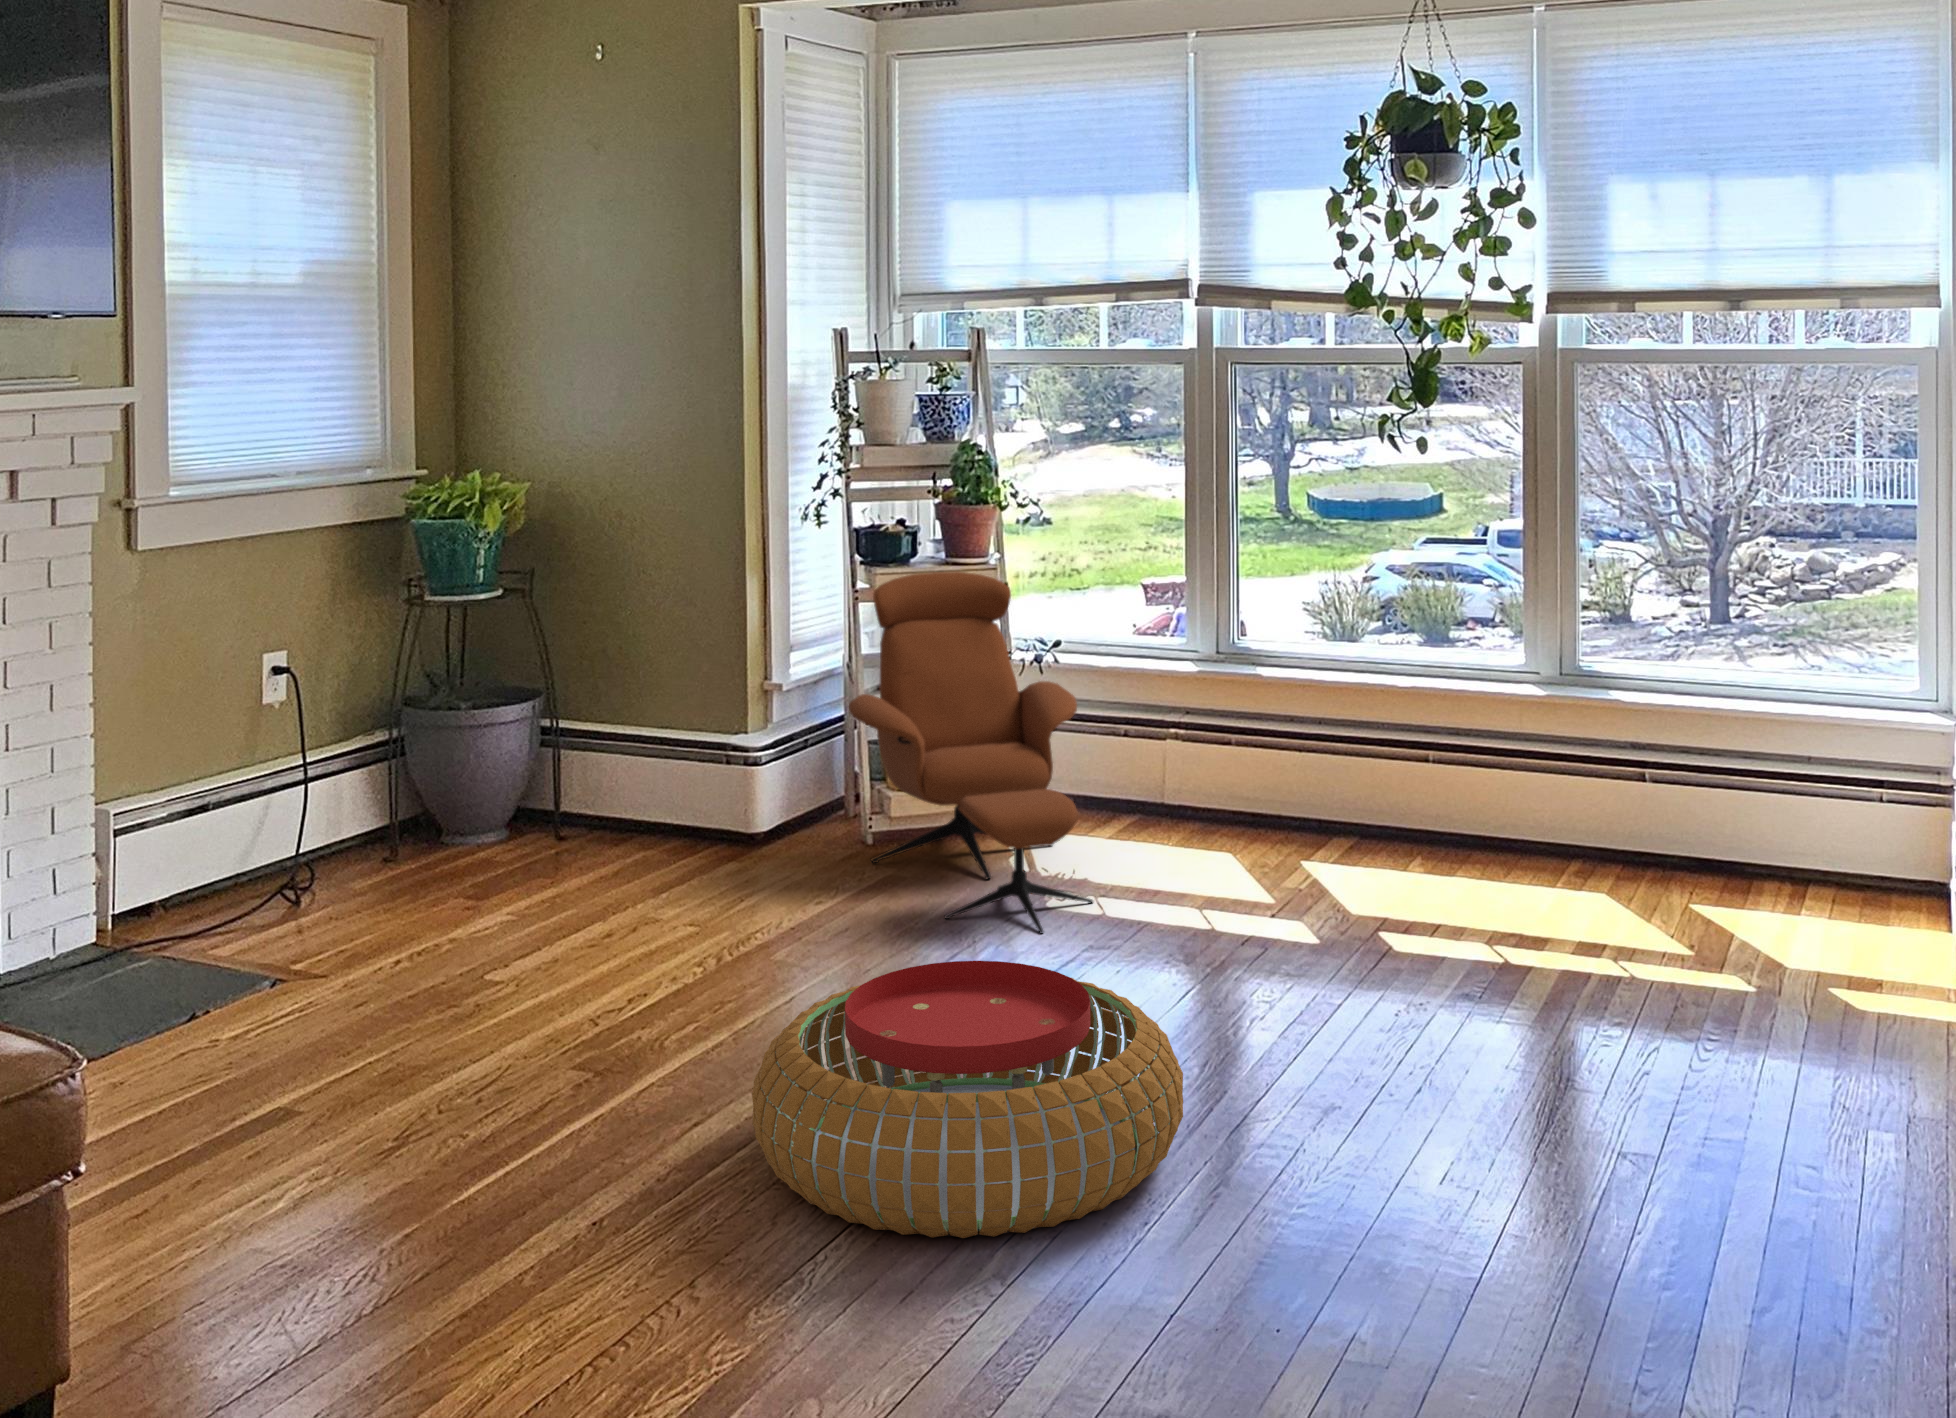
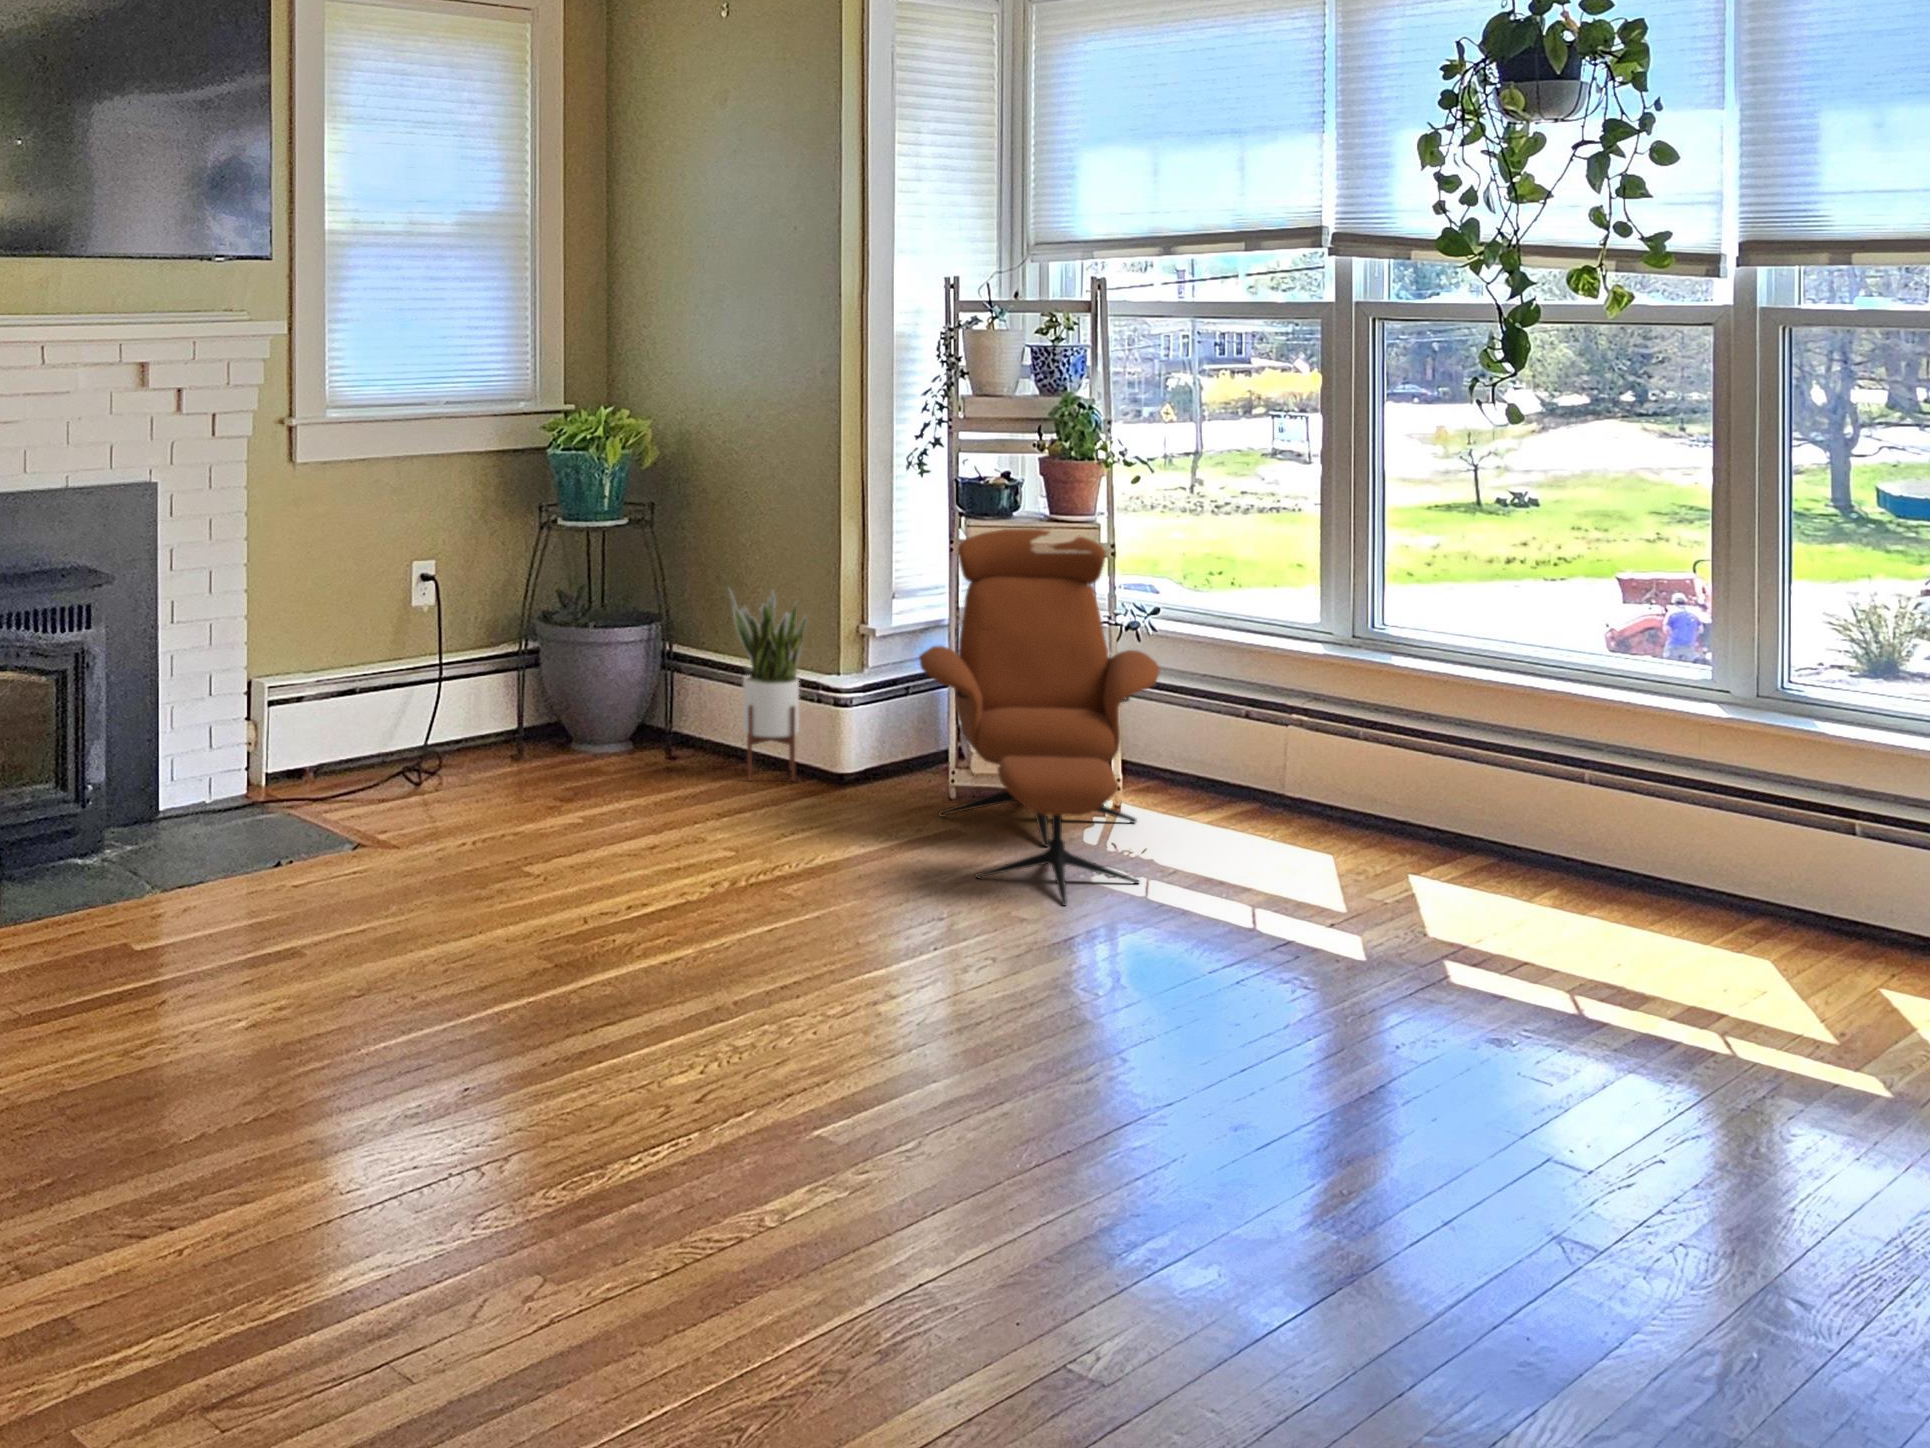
potted plant: none [630,651,716,852] -> present [729,588,807,781]
pouf: present [752,961,1183,1238] -> none [626,905,1067,1183]

